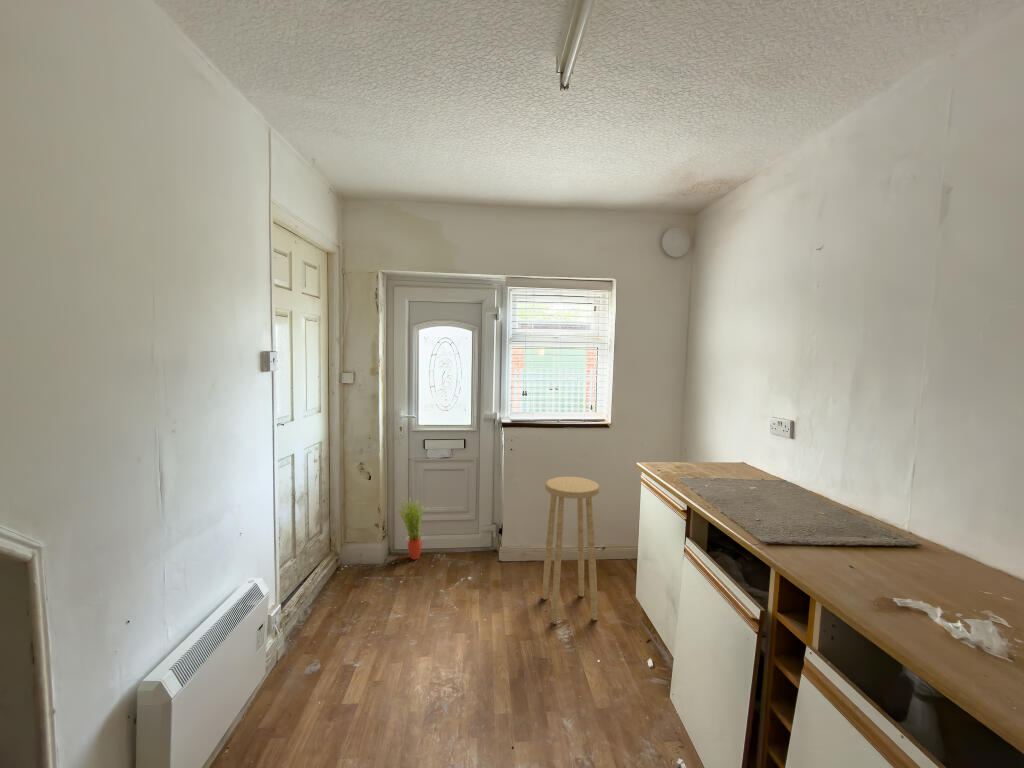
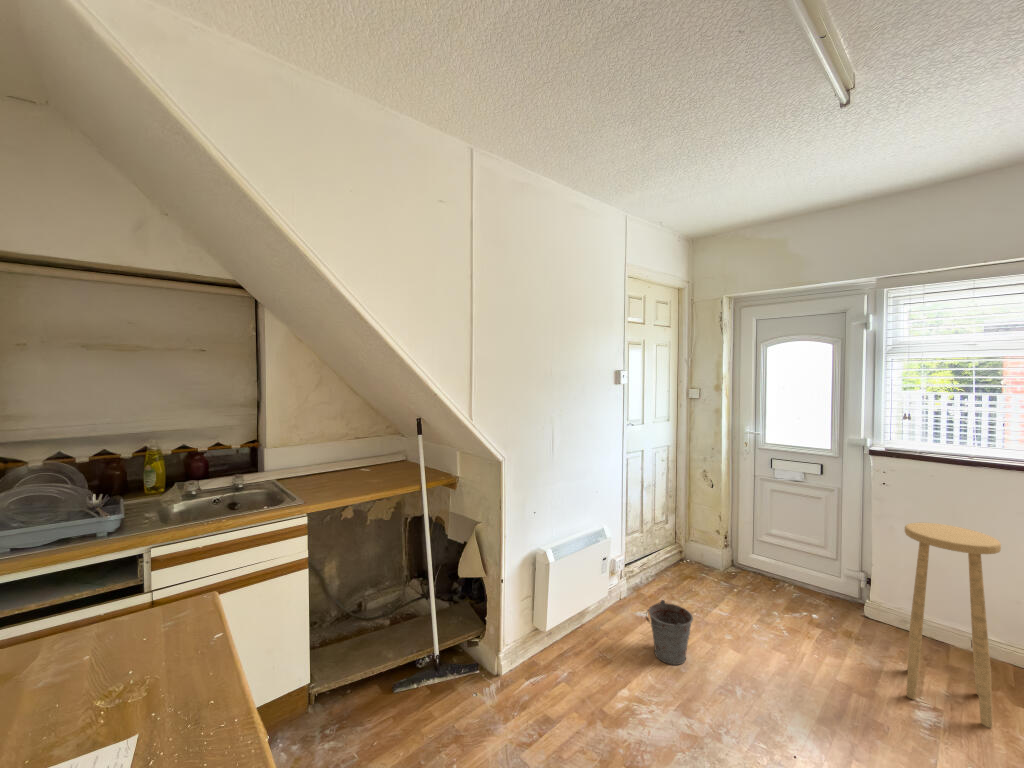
potted plant: present [399,498,424,559] -> none [739,513,769,579]
bucket: none [333,642,393,727] -> present [646,600,693,665]

